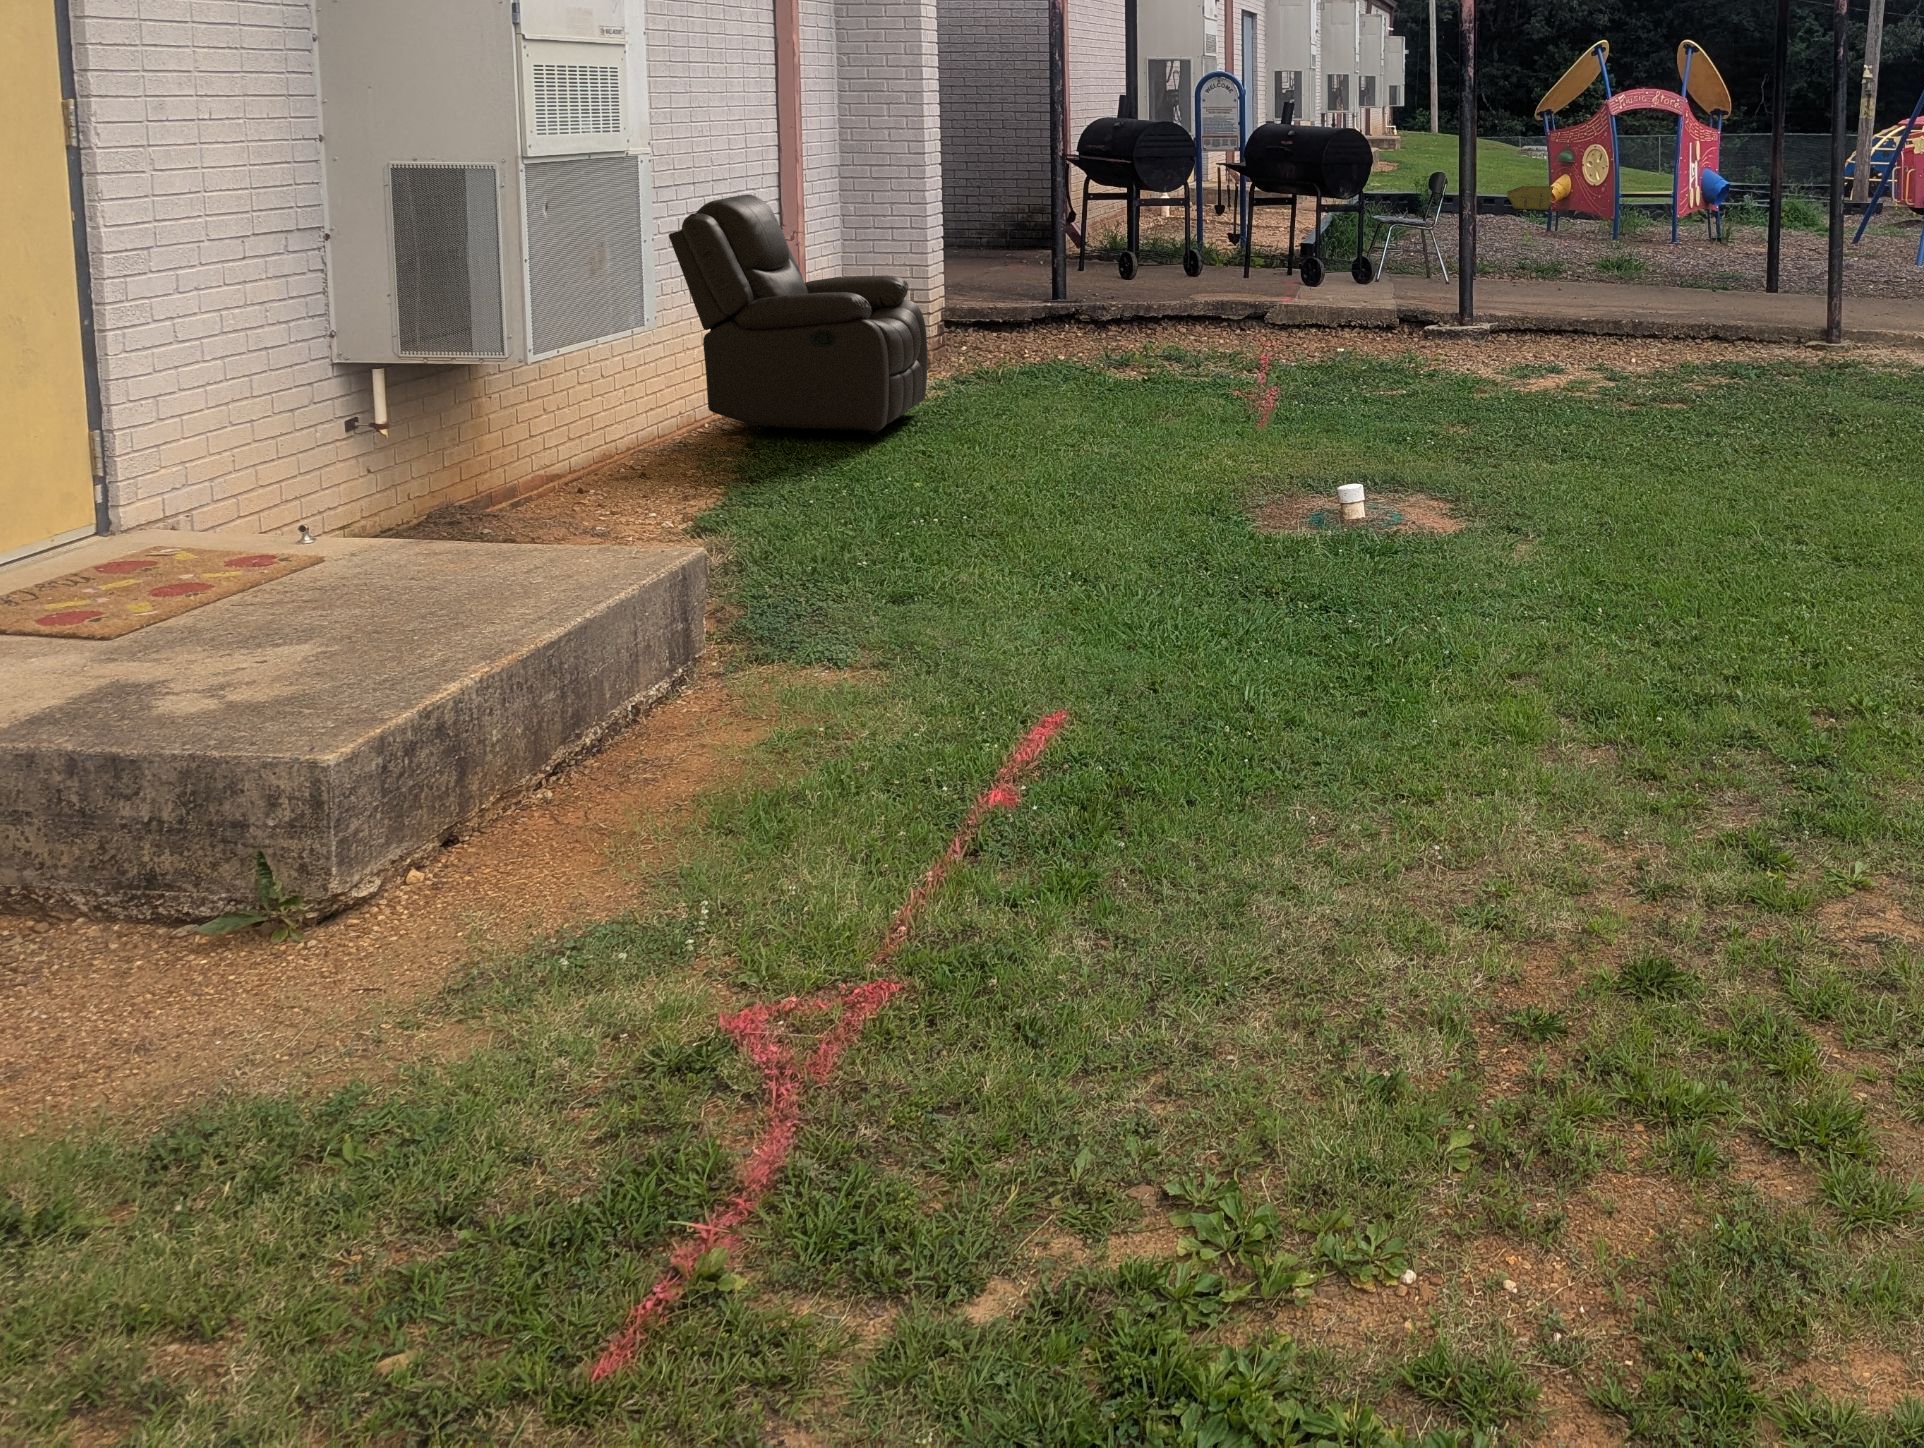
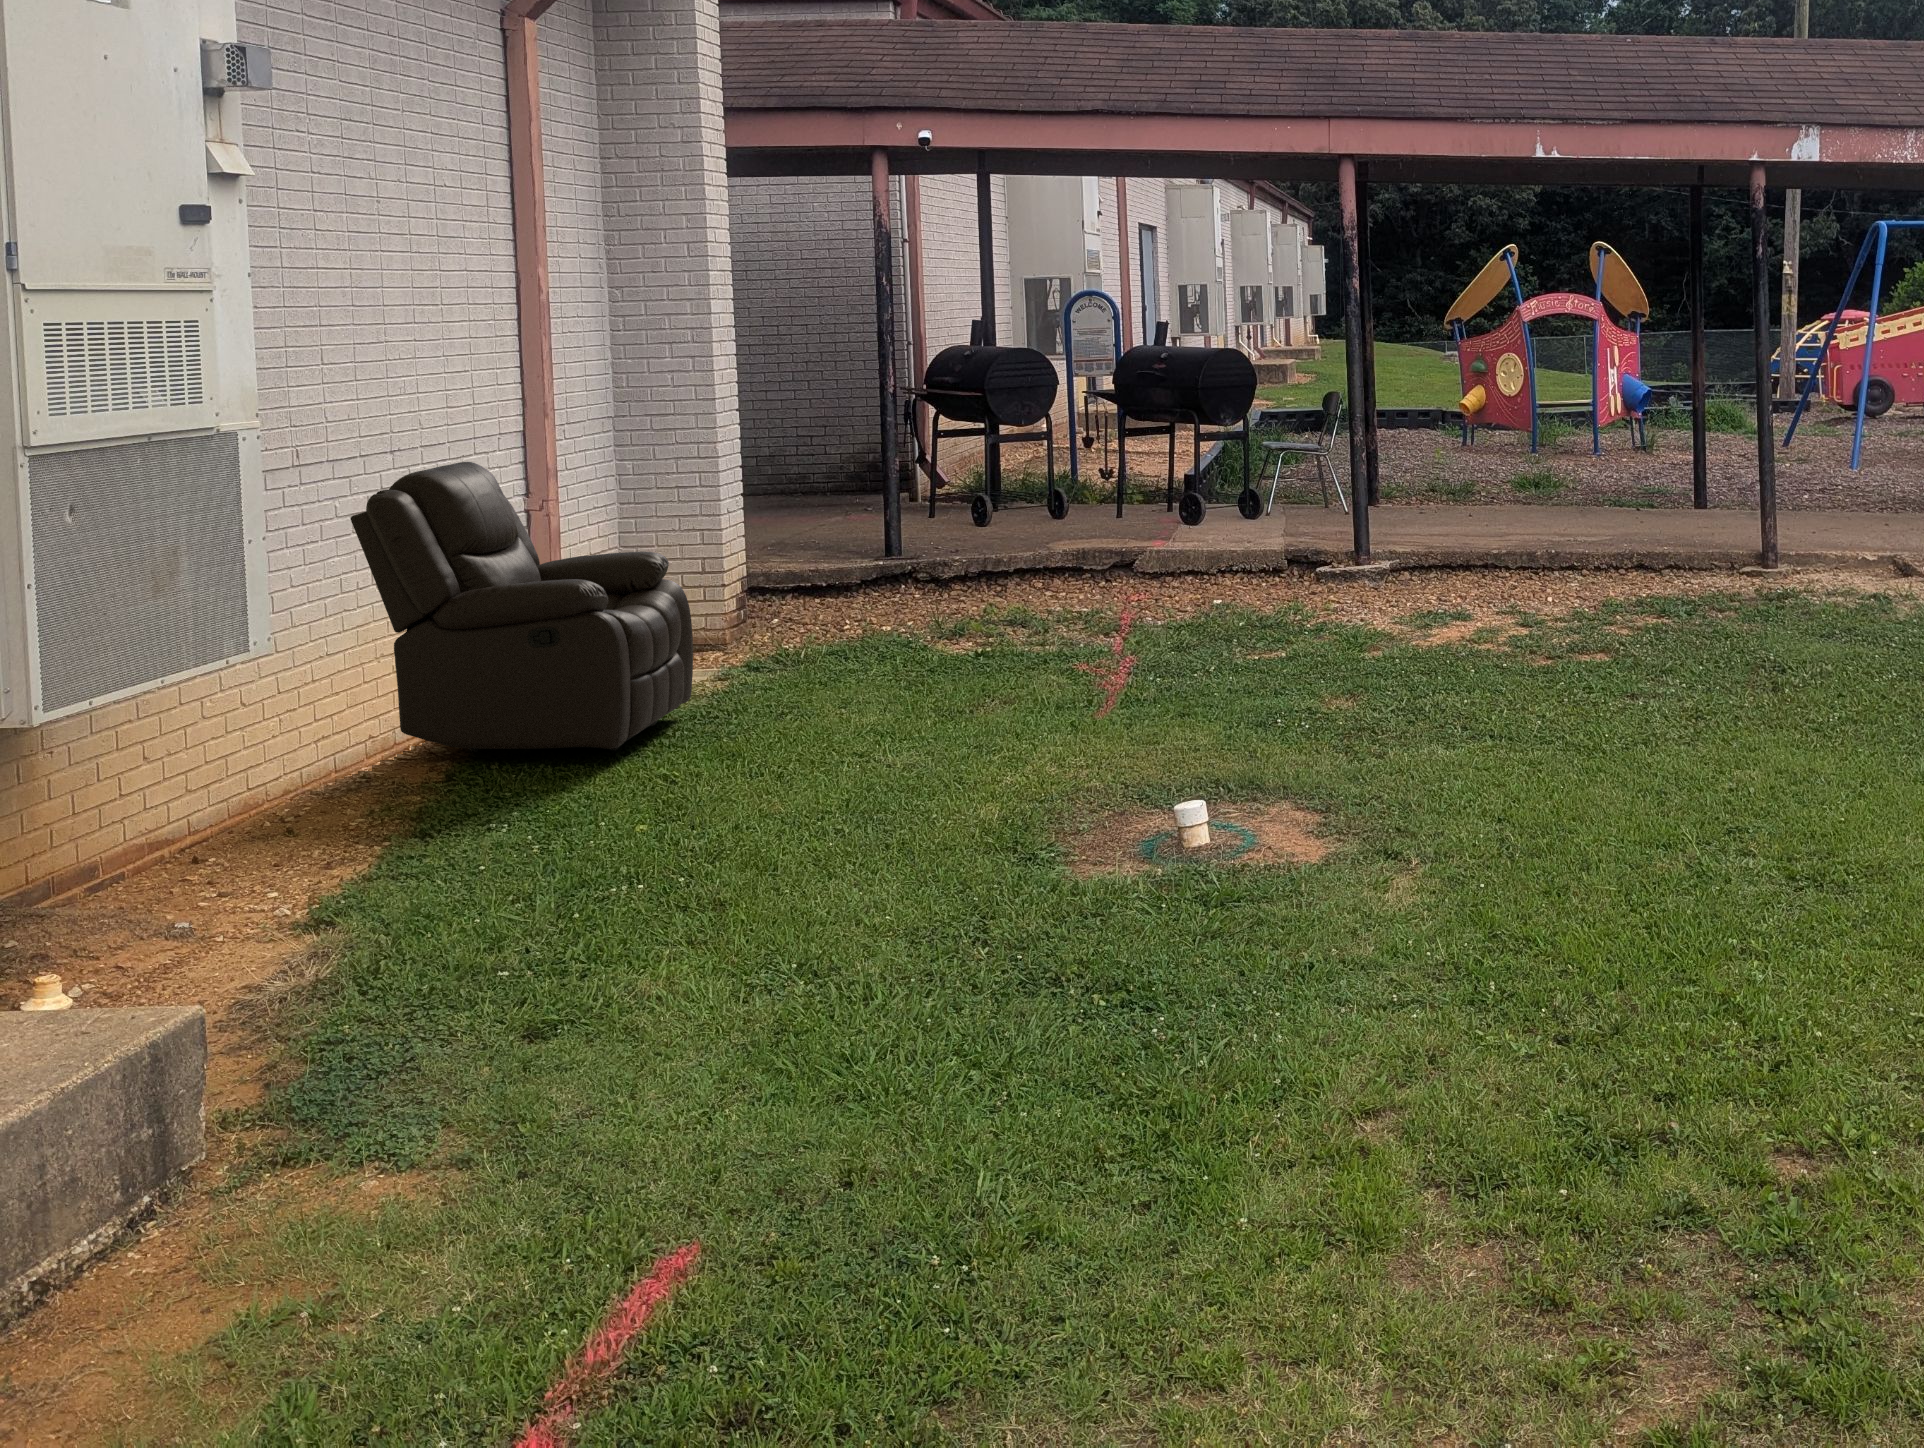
storage bin: present [1506,186,1553,210] -> none [1418,397,1469,422]

